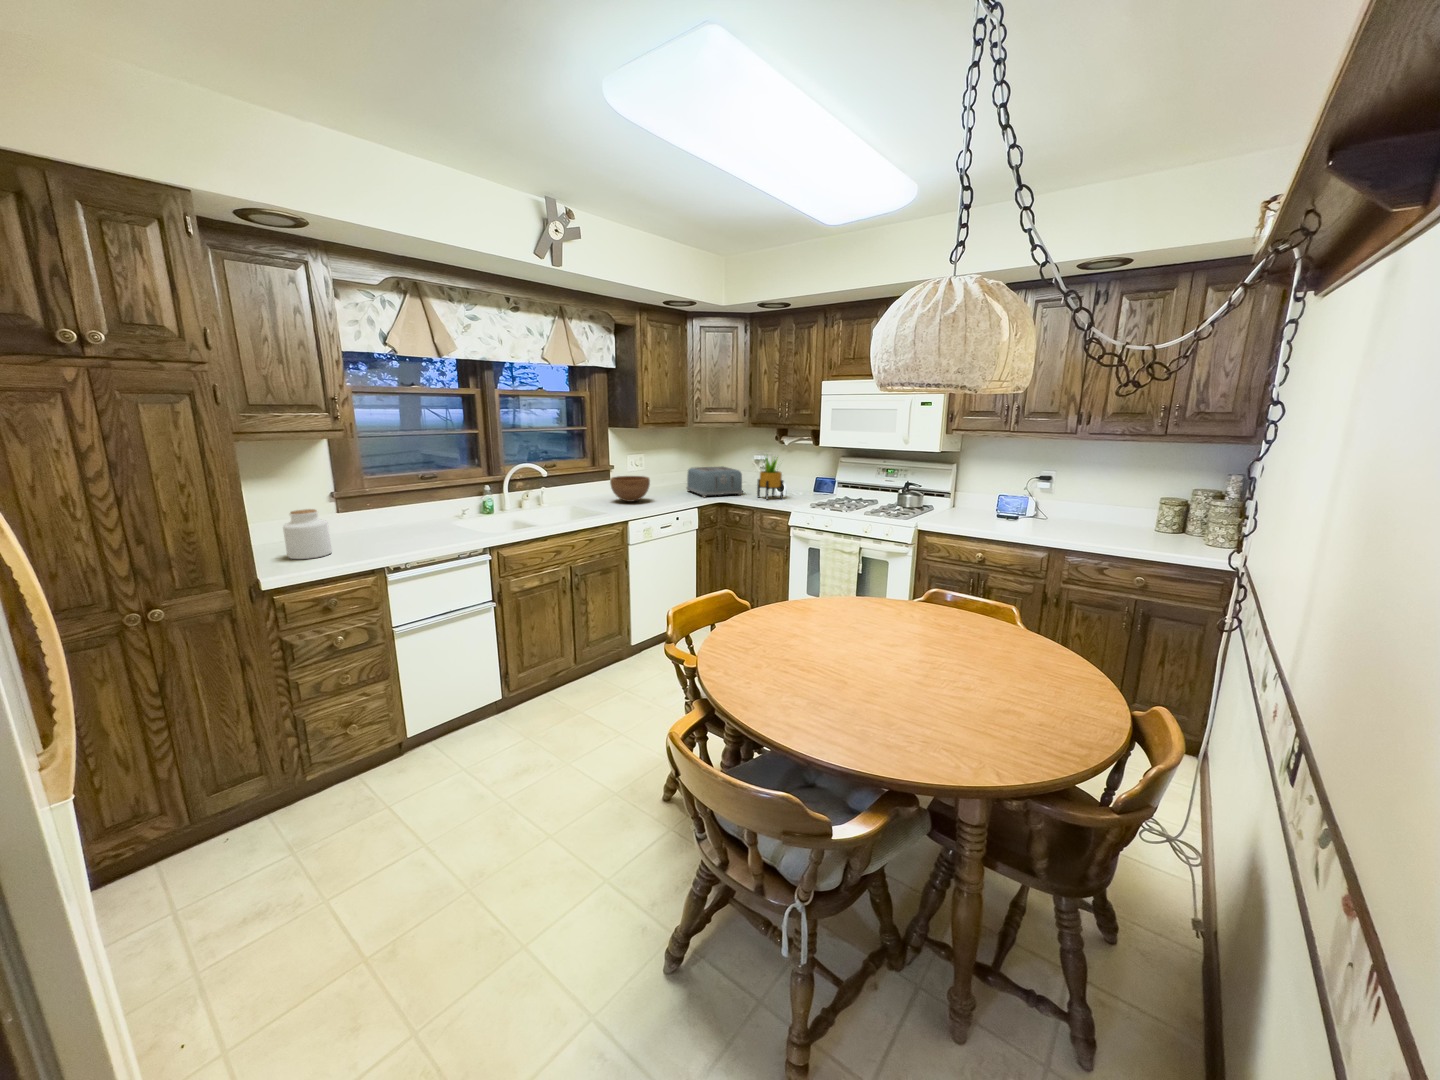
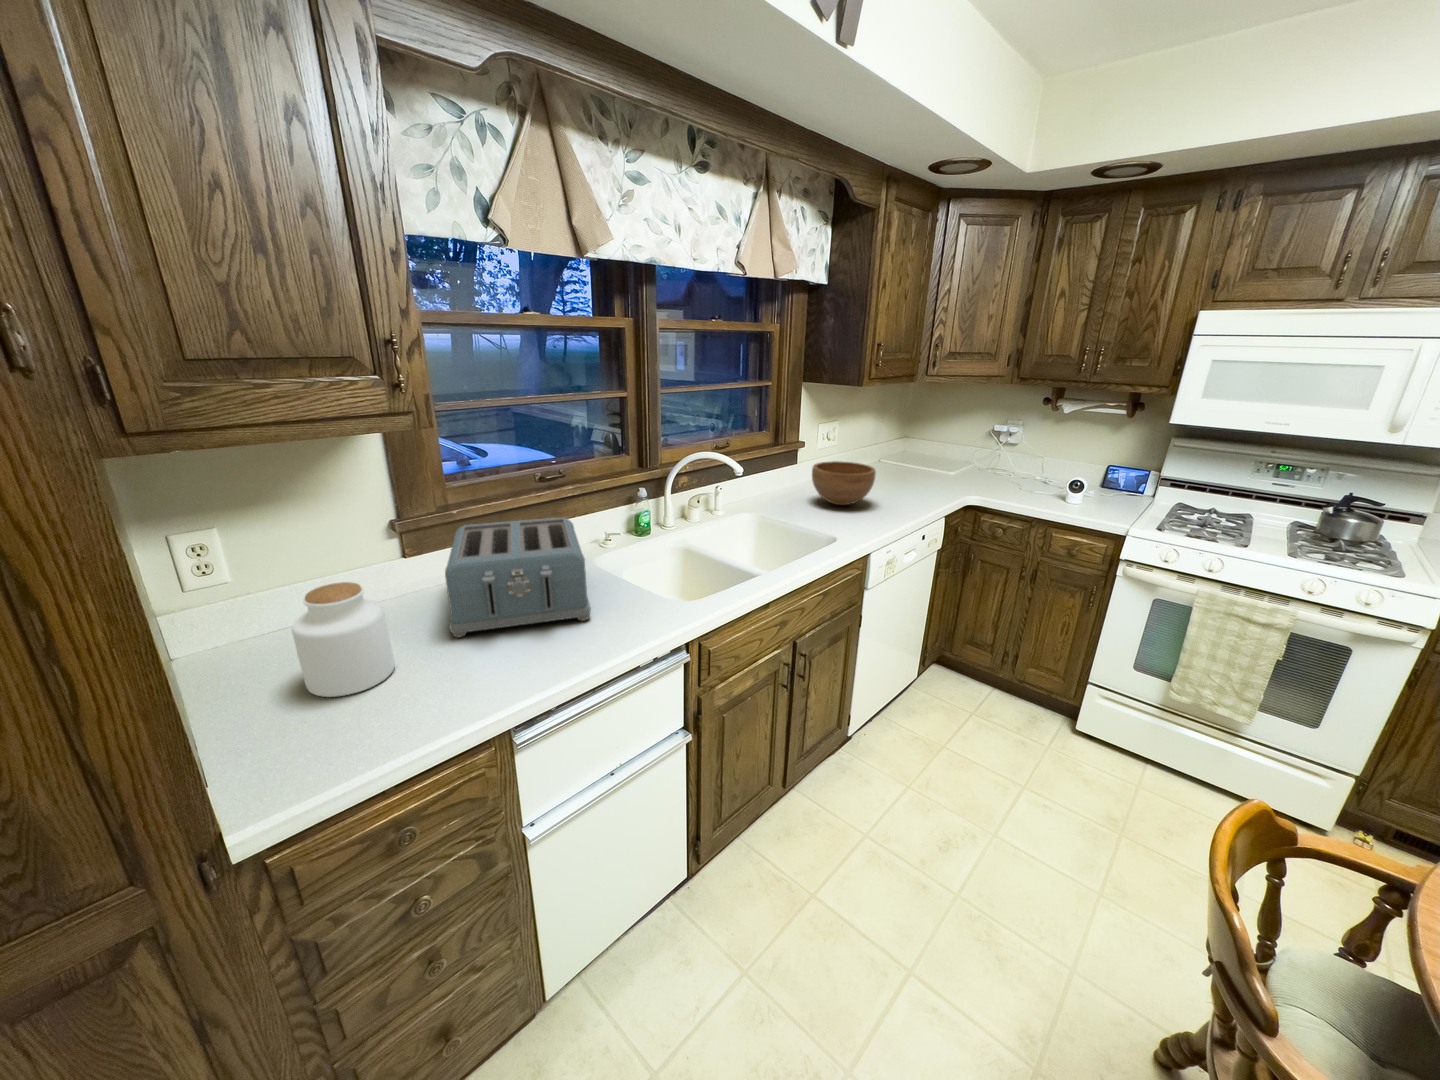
potted plant: present [757,457,784,500] -> none [1031,427,1090,506]
toaster: present [687,466,743,497] -> present [445,517,591,637]

